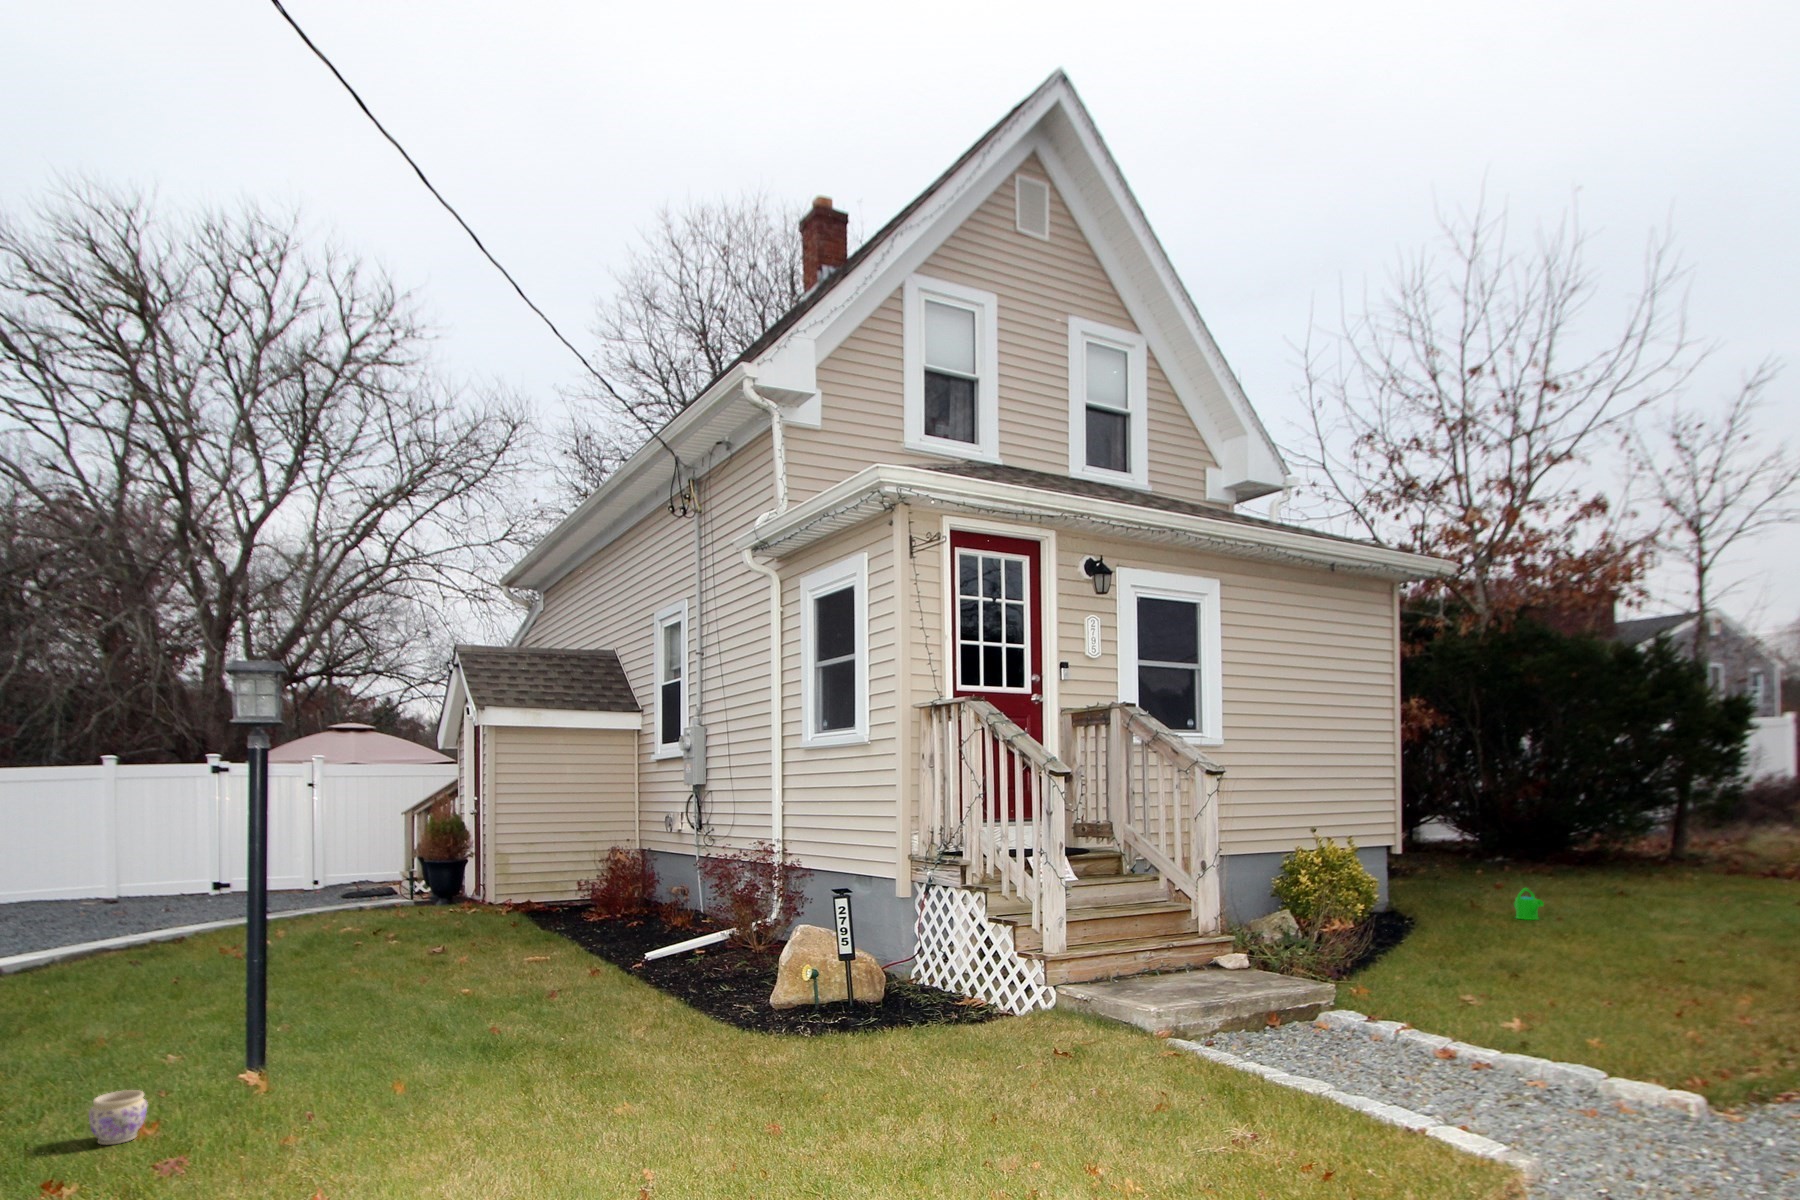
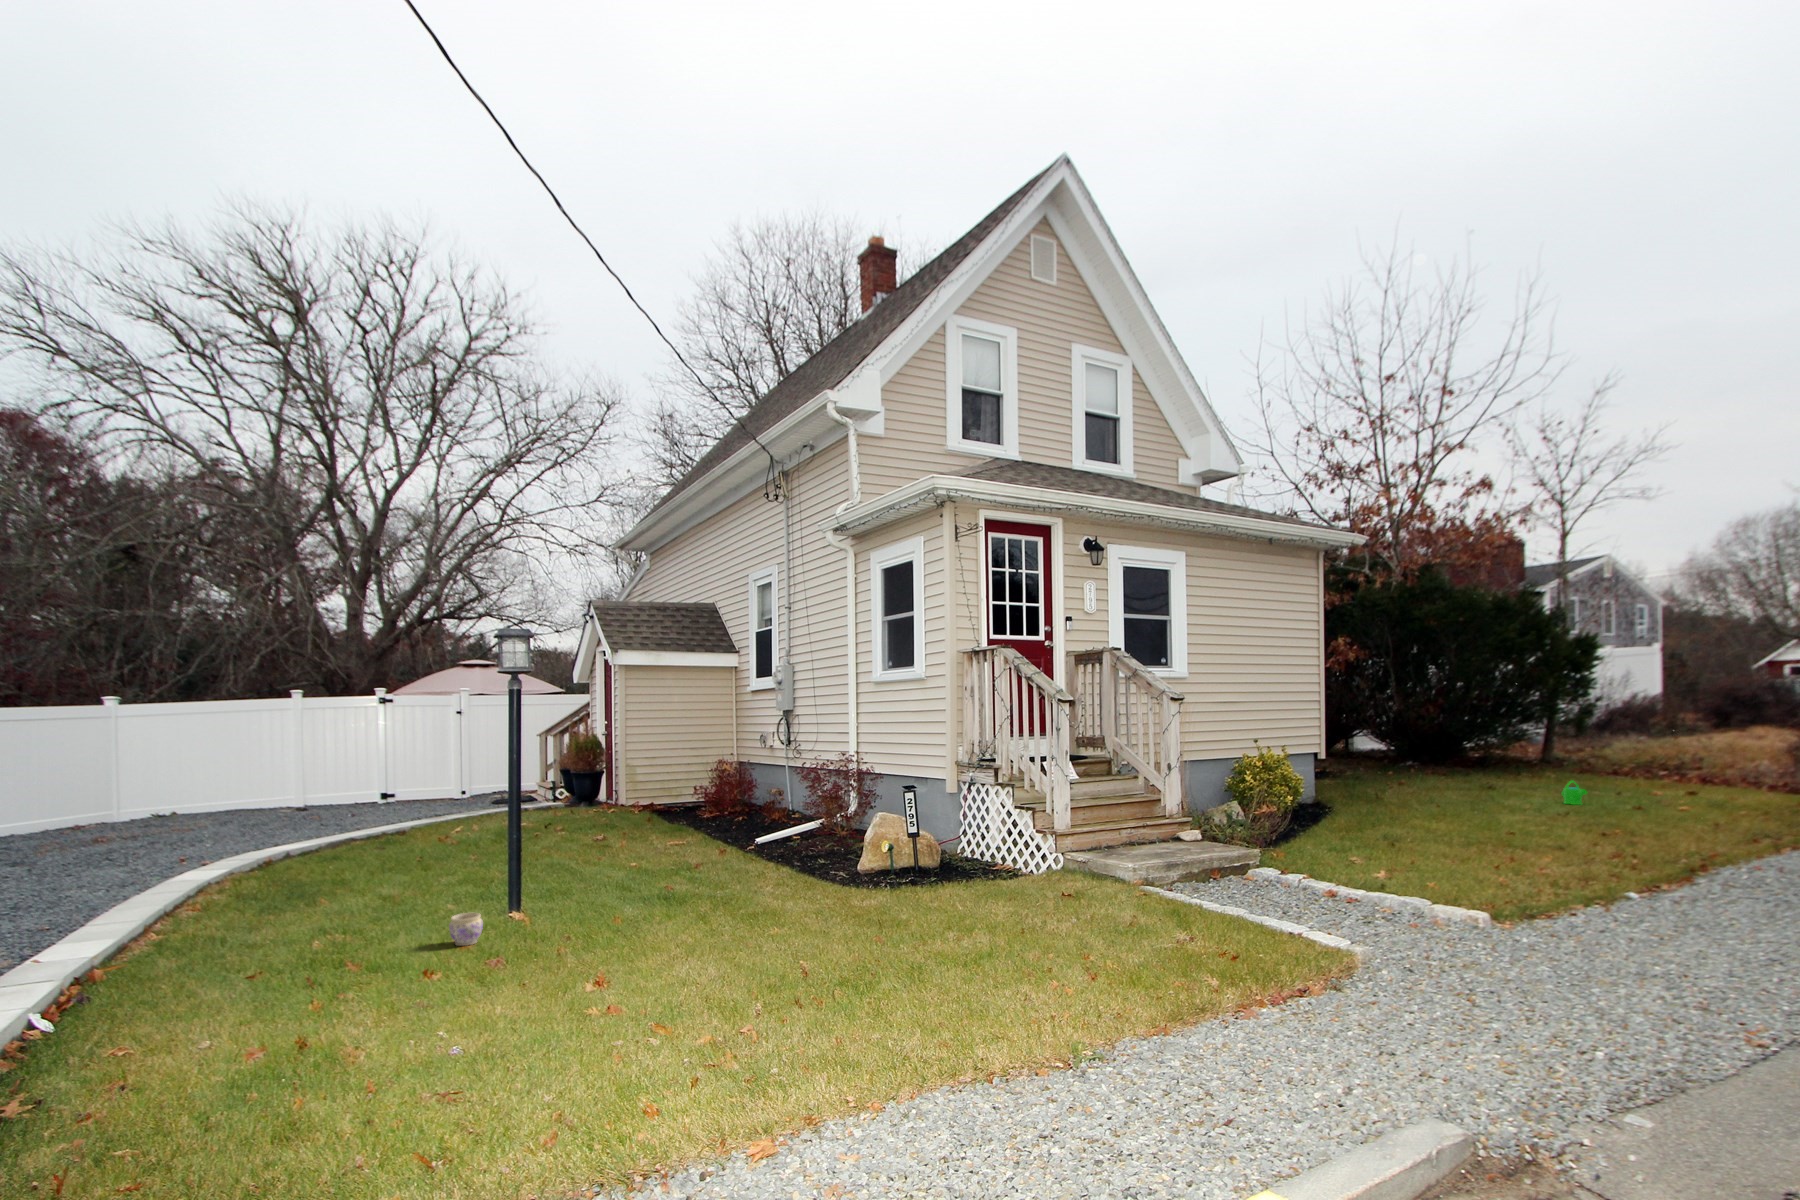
watering can: present [1514,888,1544,920] -> present [1562,780,1587,805]

